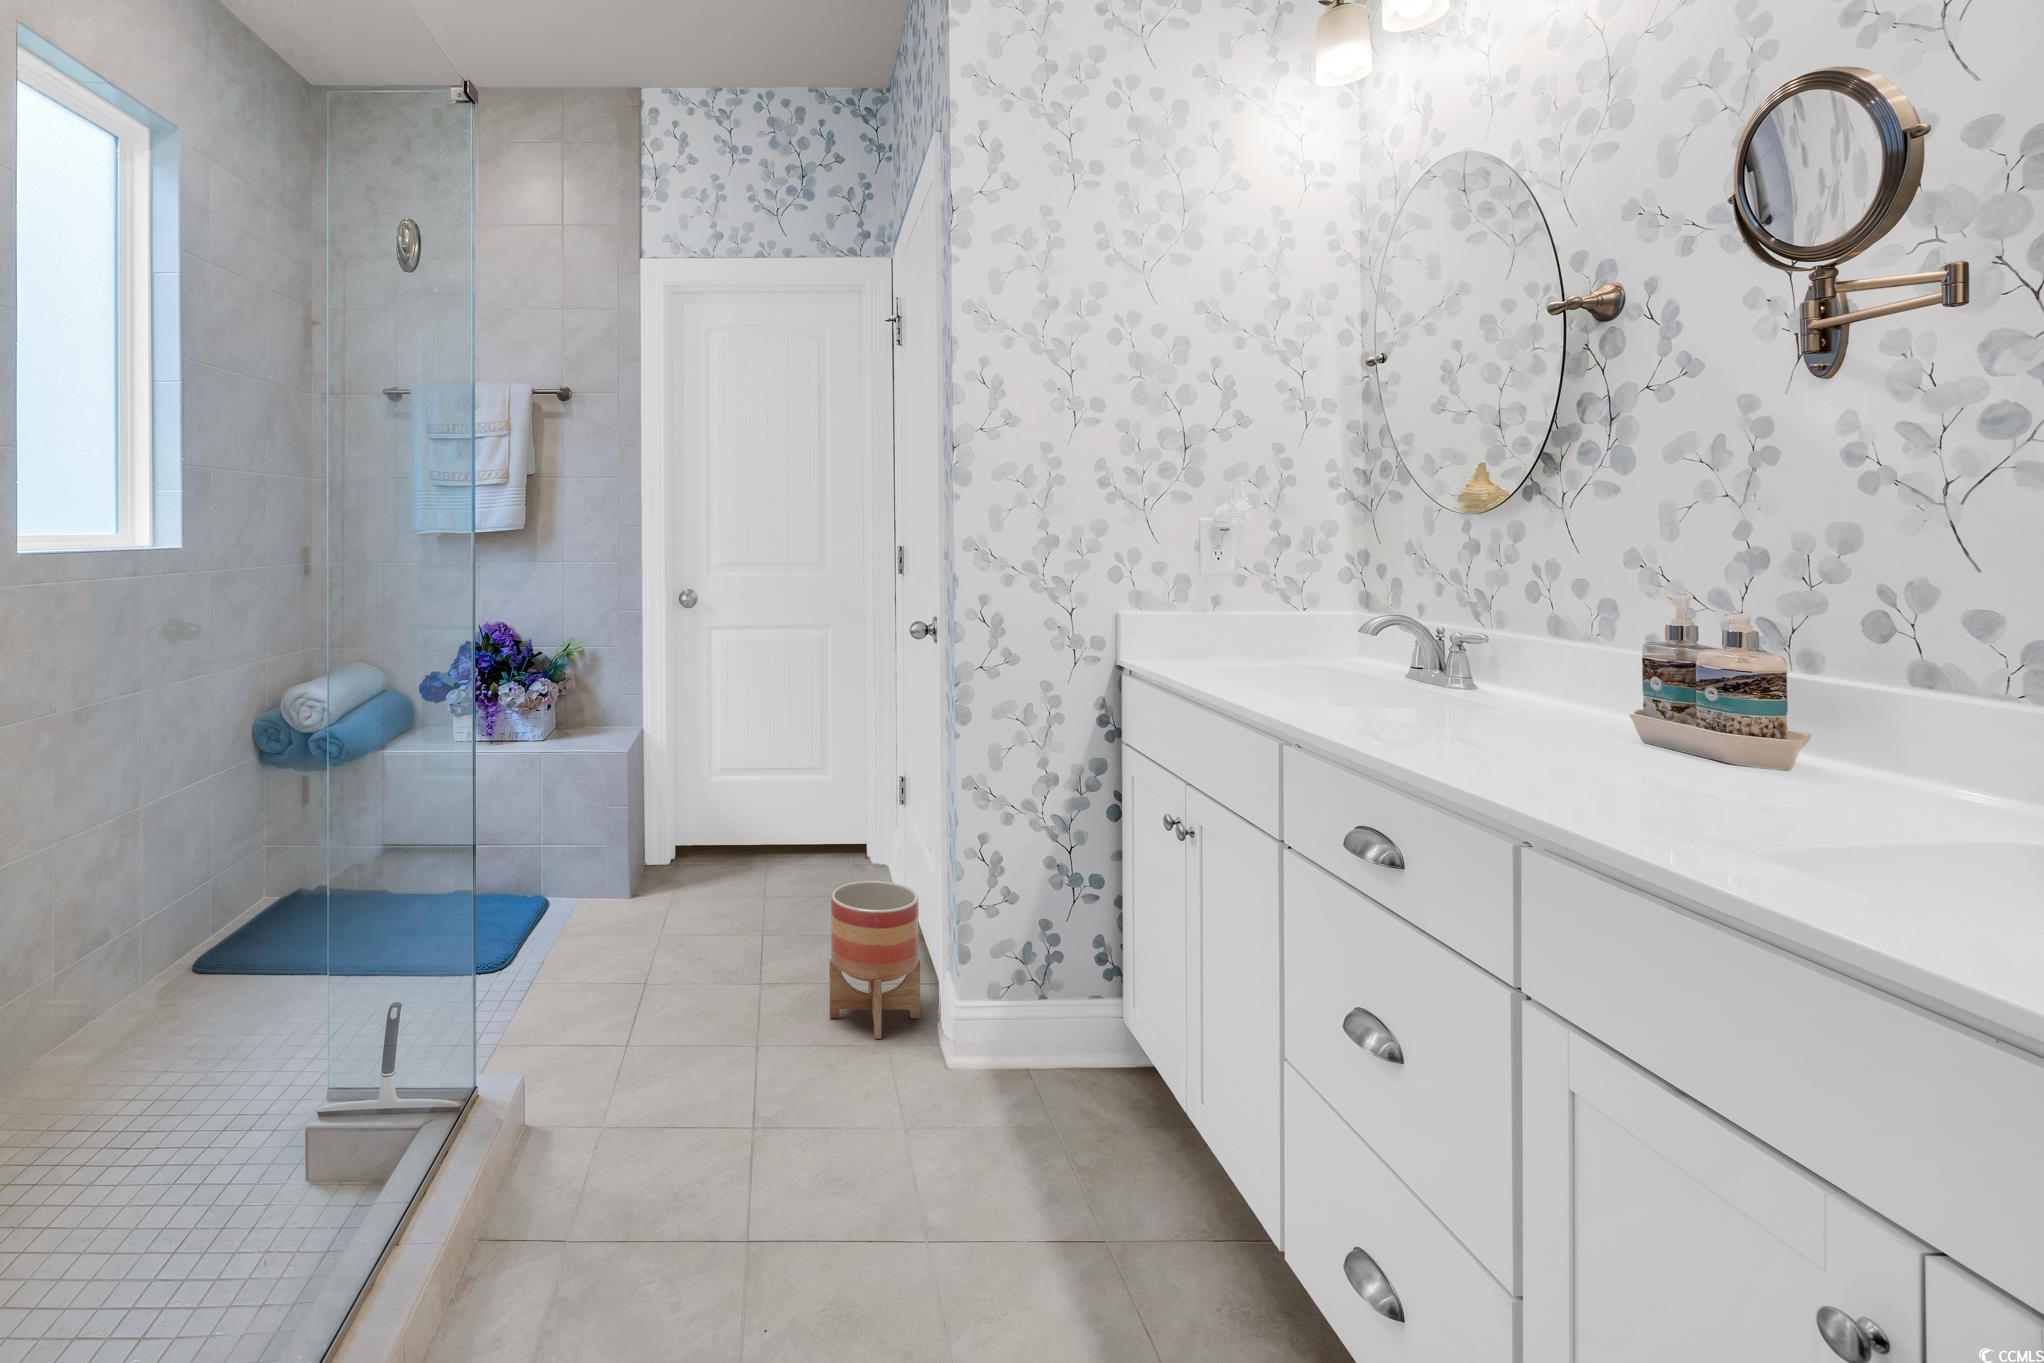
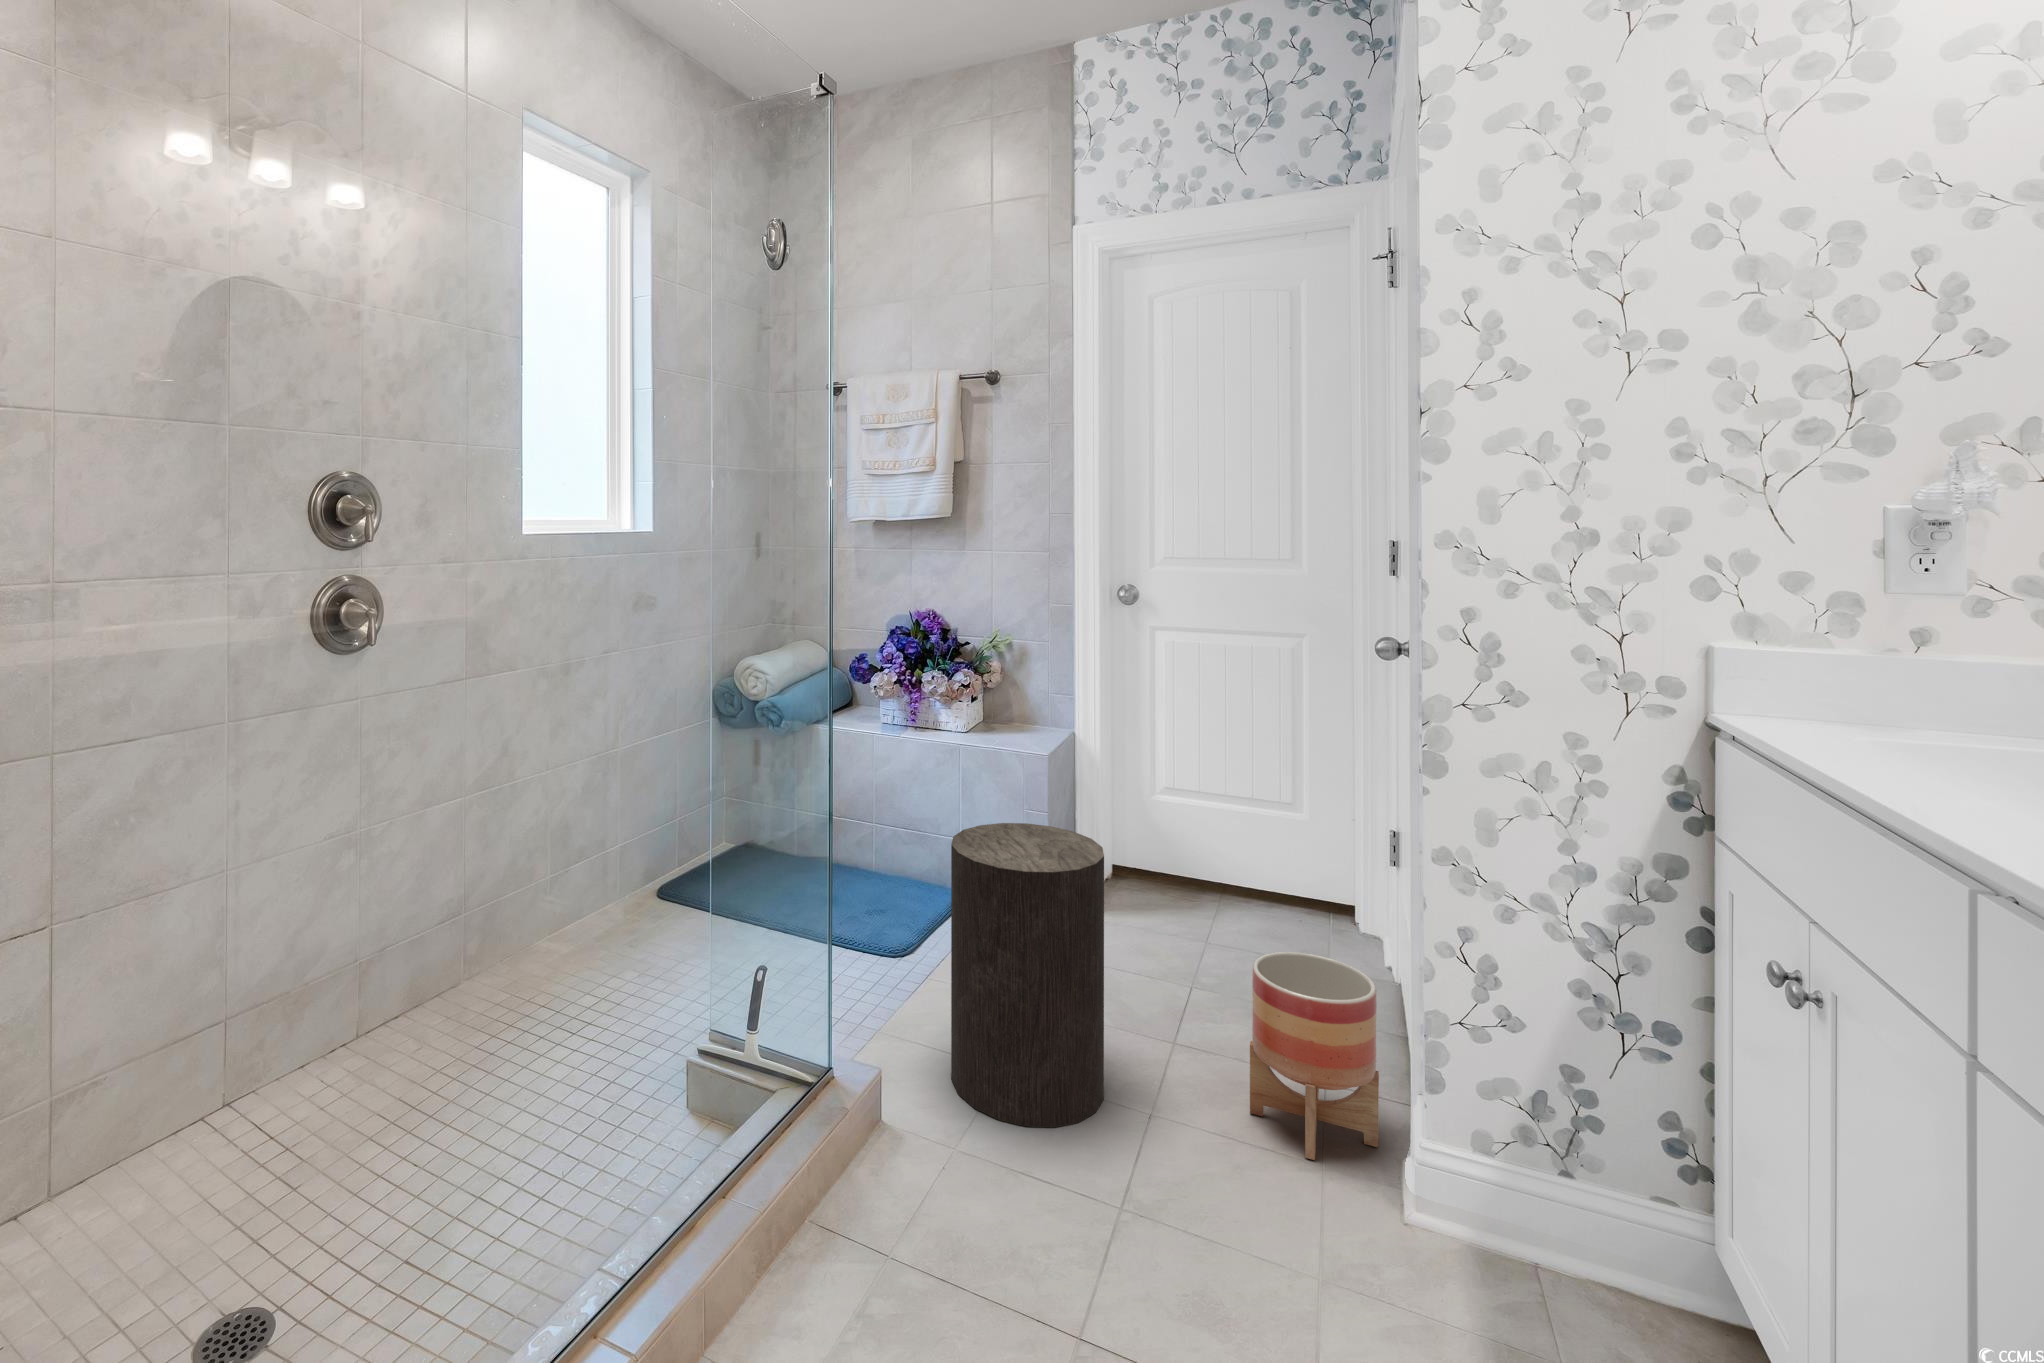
stool: none [583,809,718,1076] -> present [951,823,1104,1127]

